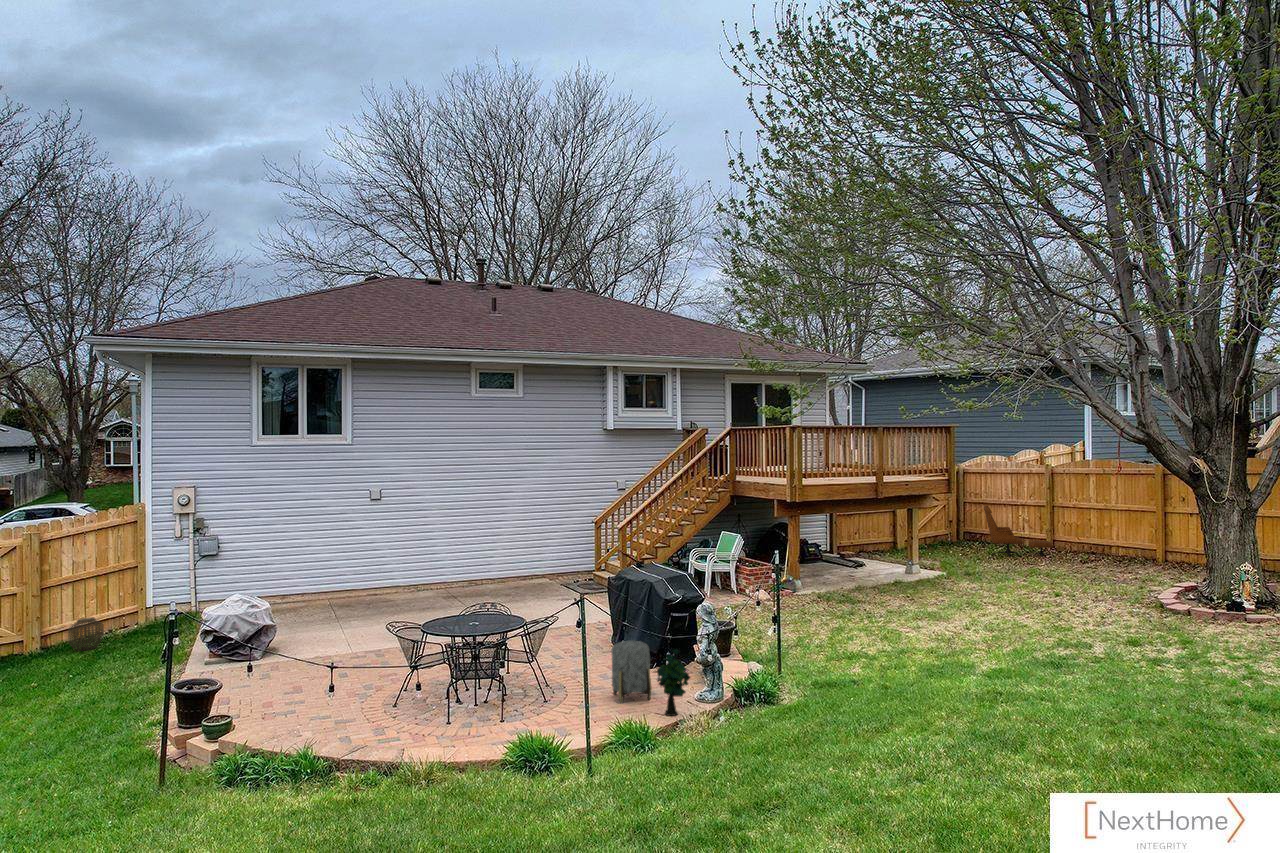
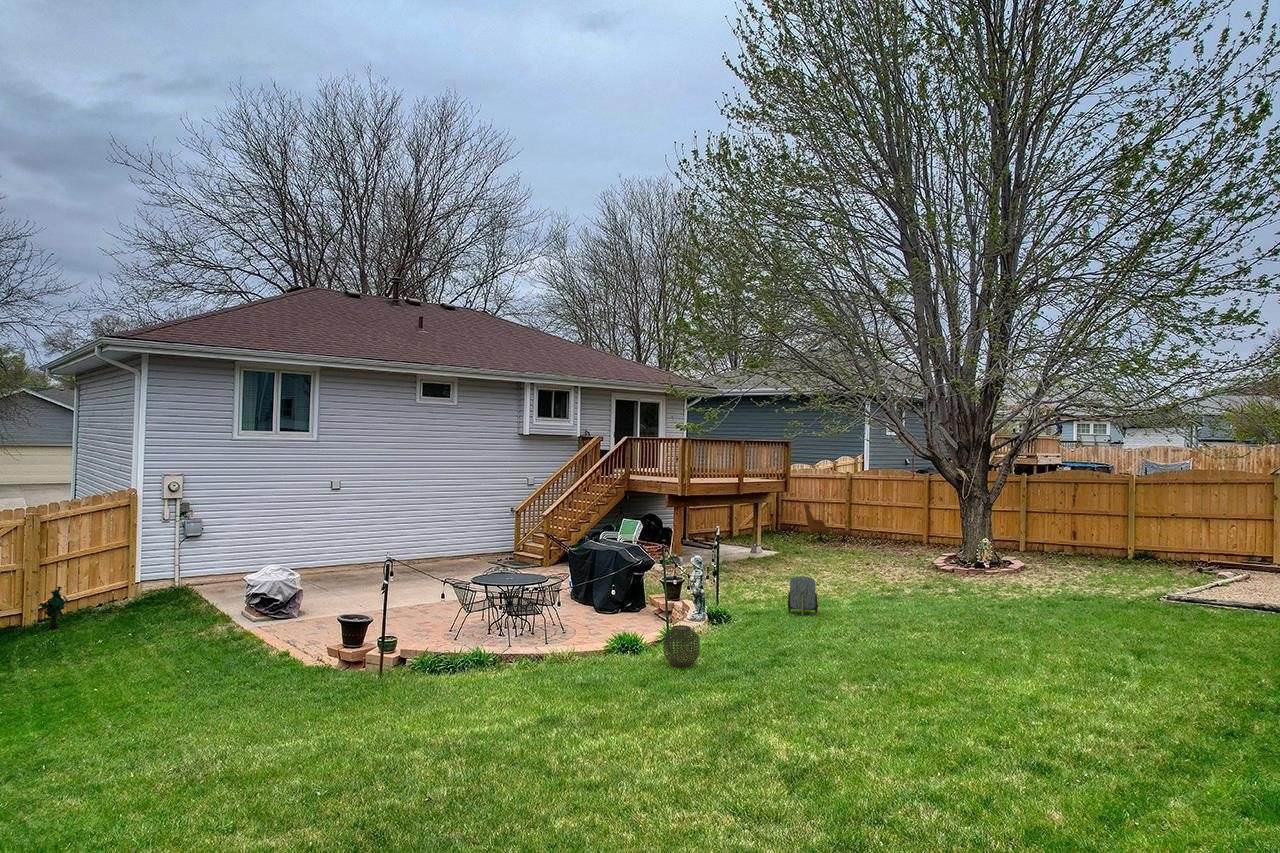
woven basket: present [68,618,104,651] -> present [663,625,700,668]
stool: present [612,641,652,703] -> present [788,576,818,616]
decorative plant: present [654,649,690,716] -> present [39,587,68,629]

